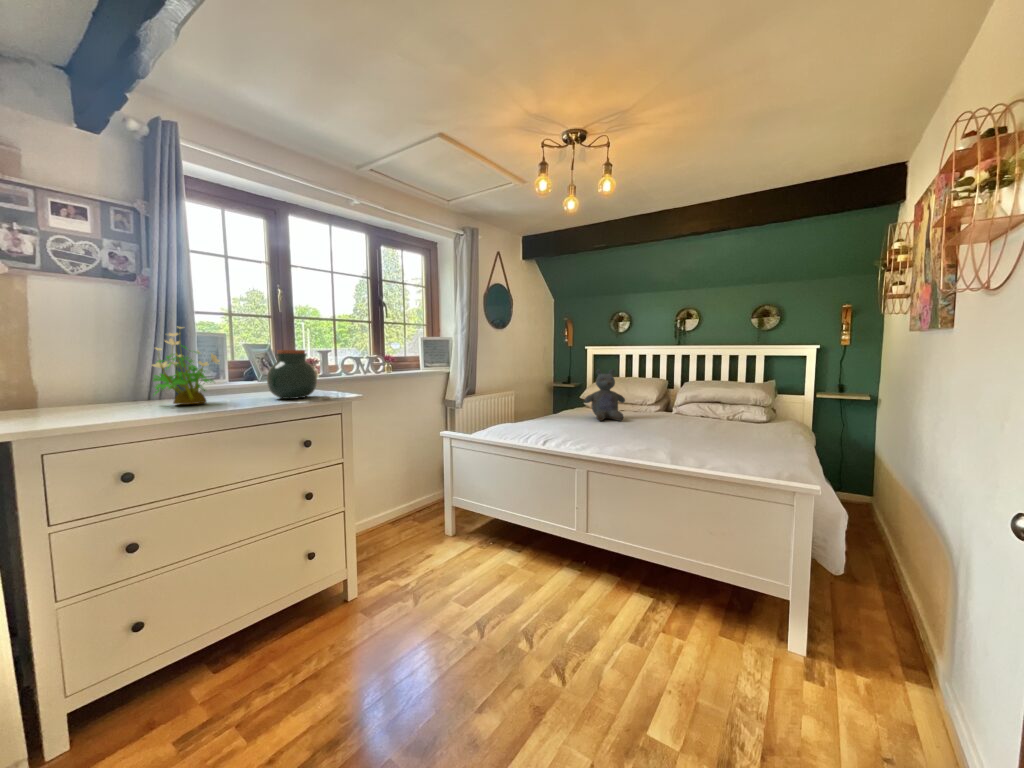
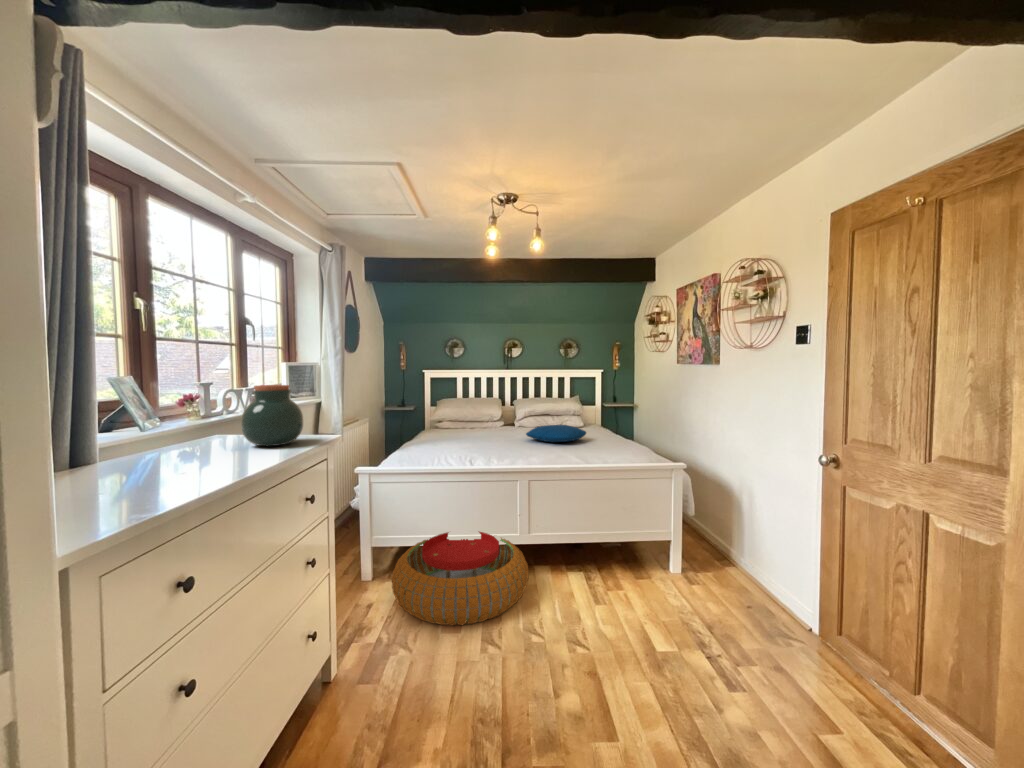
potted plant: present [153,326,220,404] -> none [101,358,214,469]
stuffed bear: present [585,369,625,421] -> none [462,392,499,439]
pillow: none [646,412,728,435] -> present [526,425,586,442]
pouf: none [436,509,577,608] -> present [392,532,528,625]

